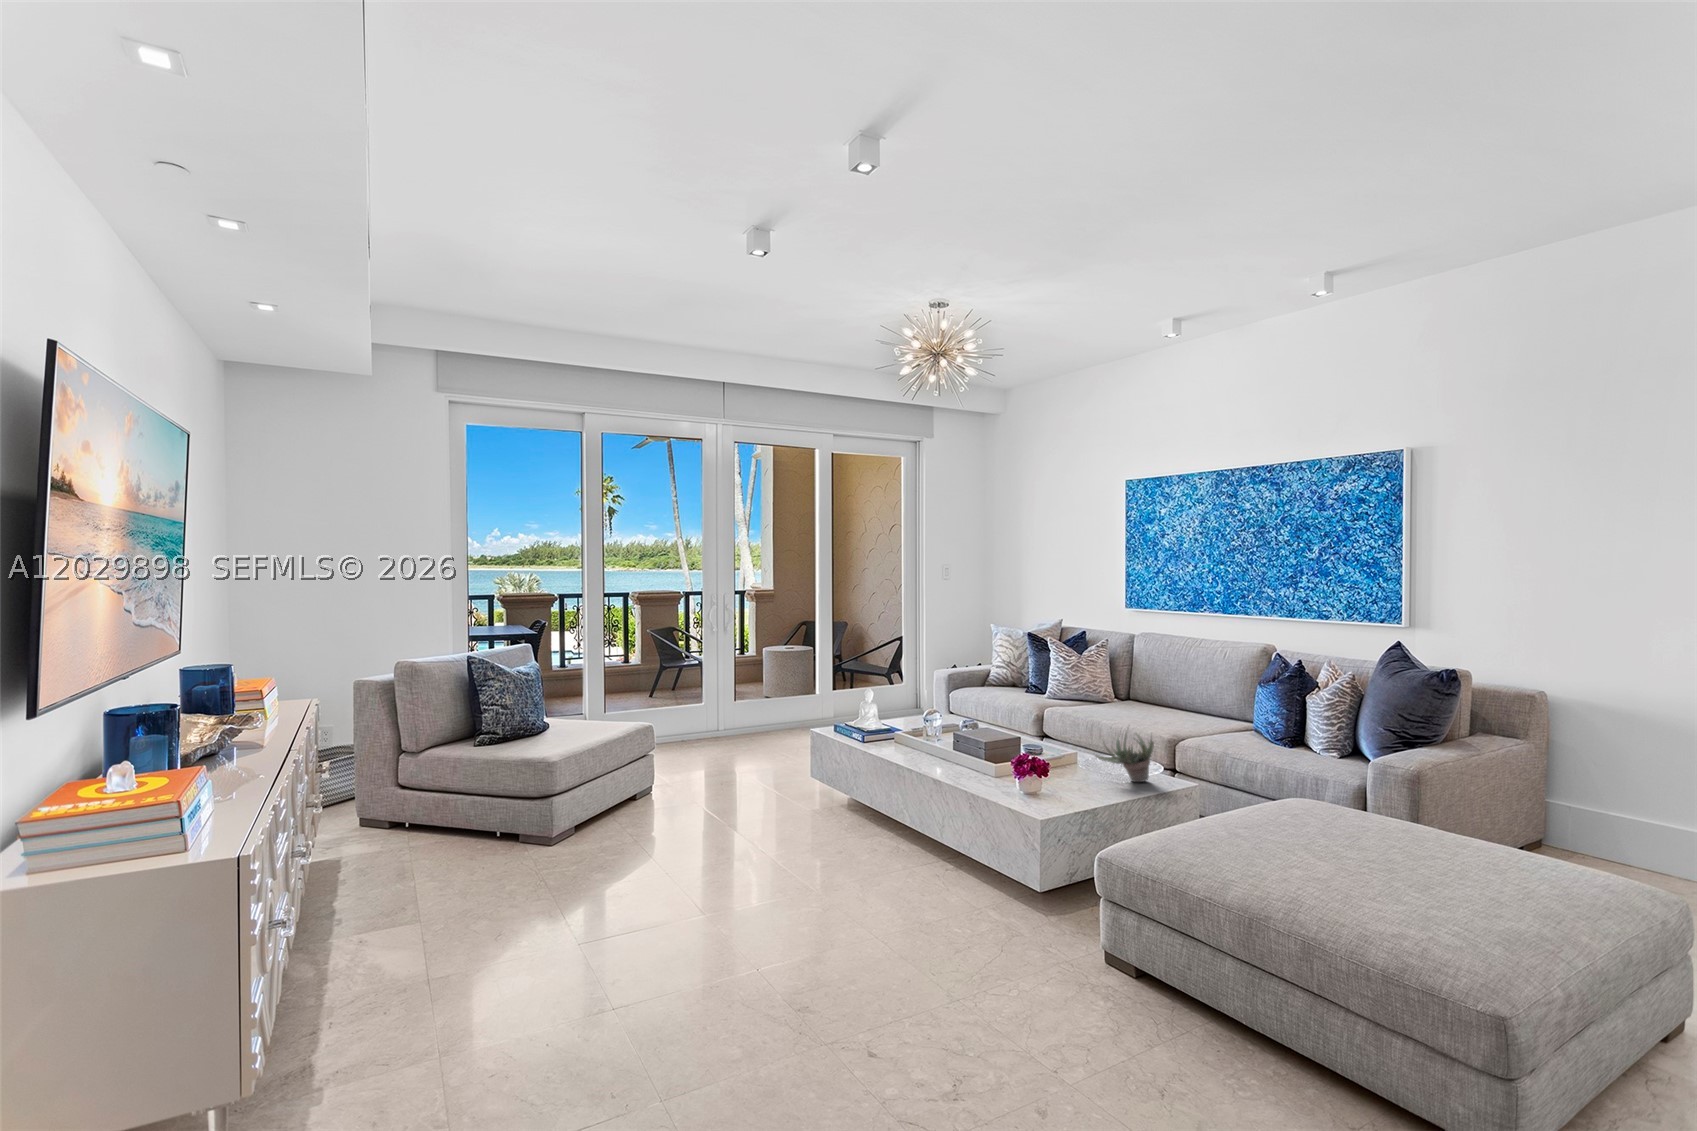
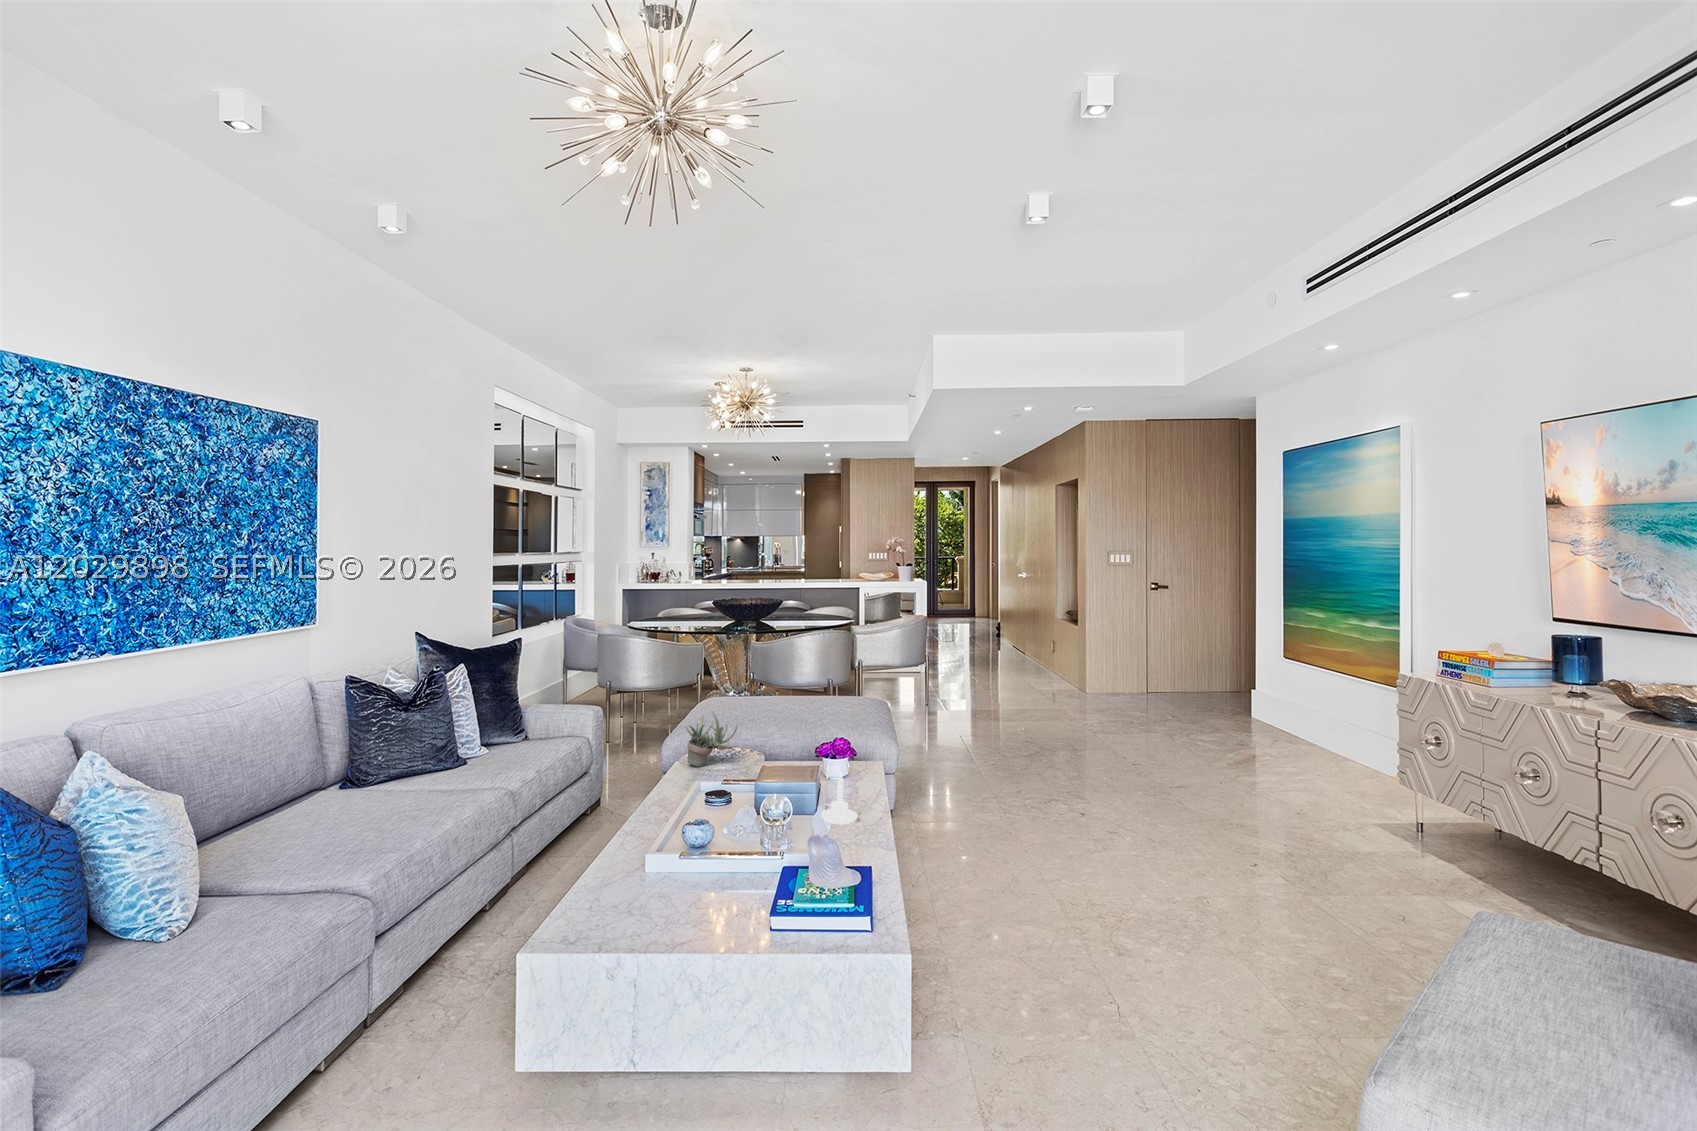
candle holder: none [912,724,942,765] -> present [821,774,858,824]

